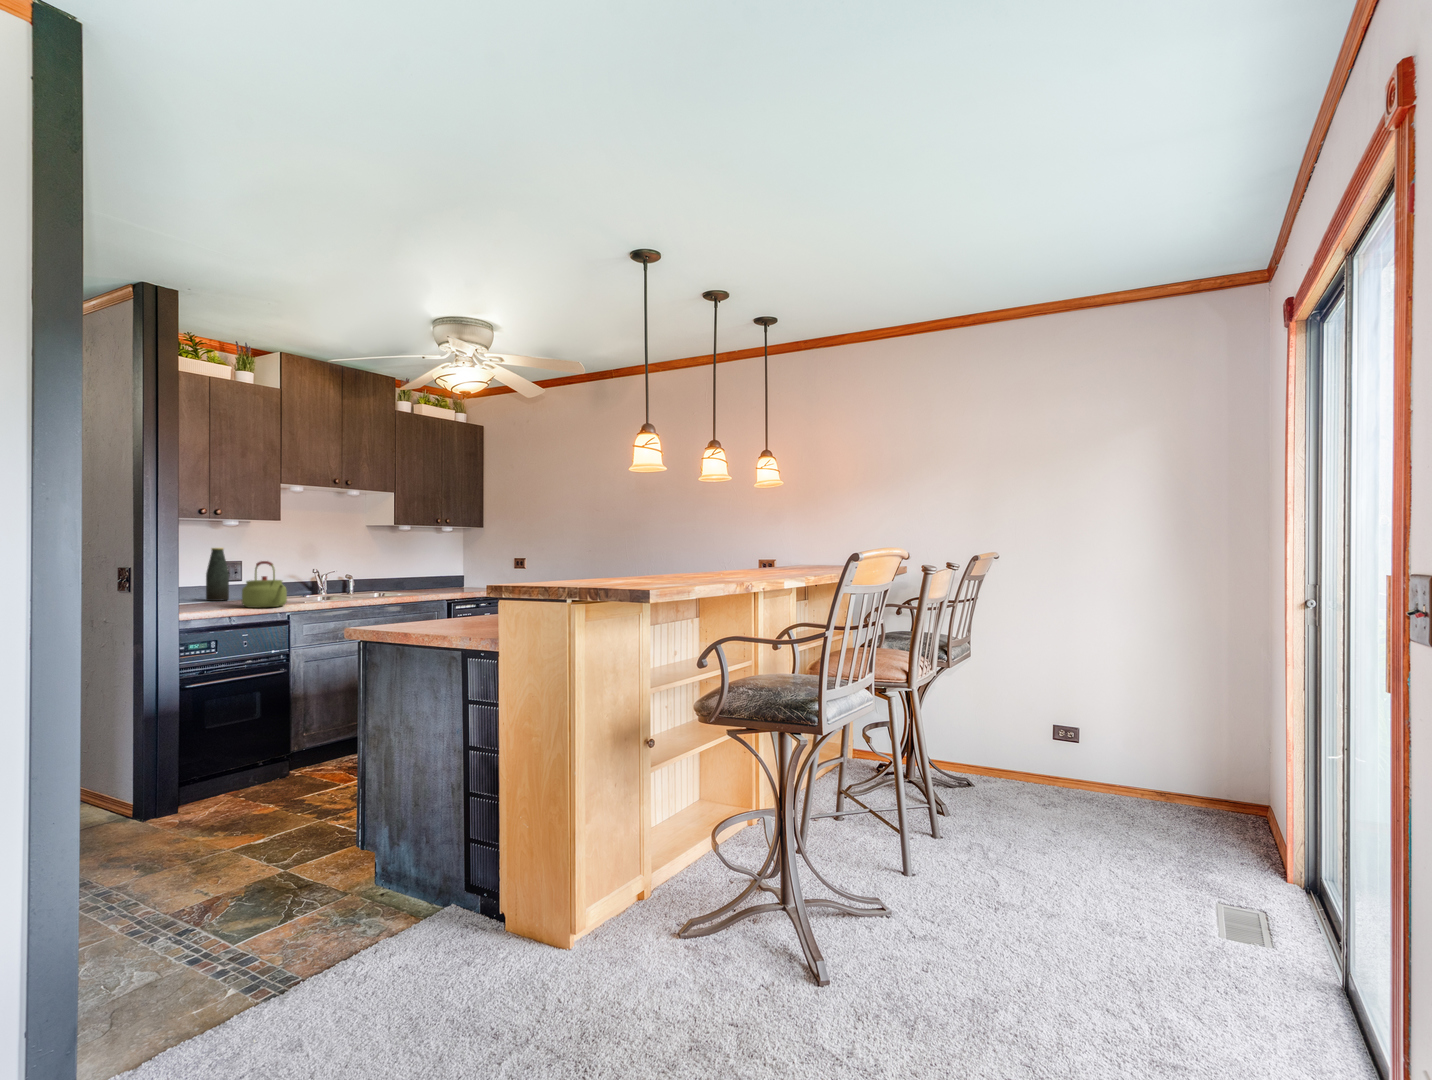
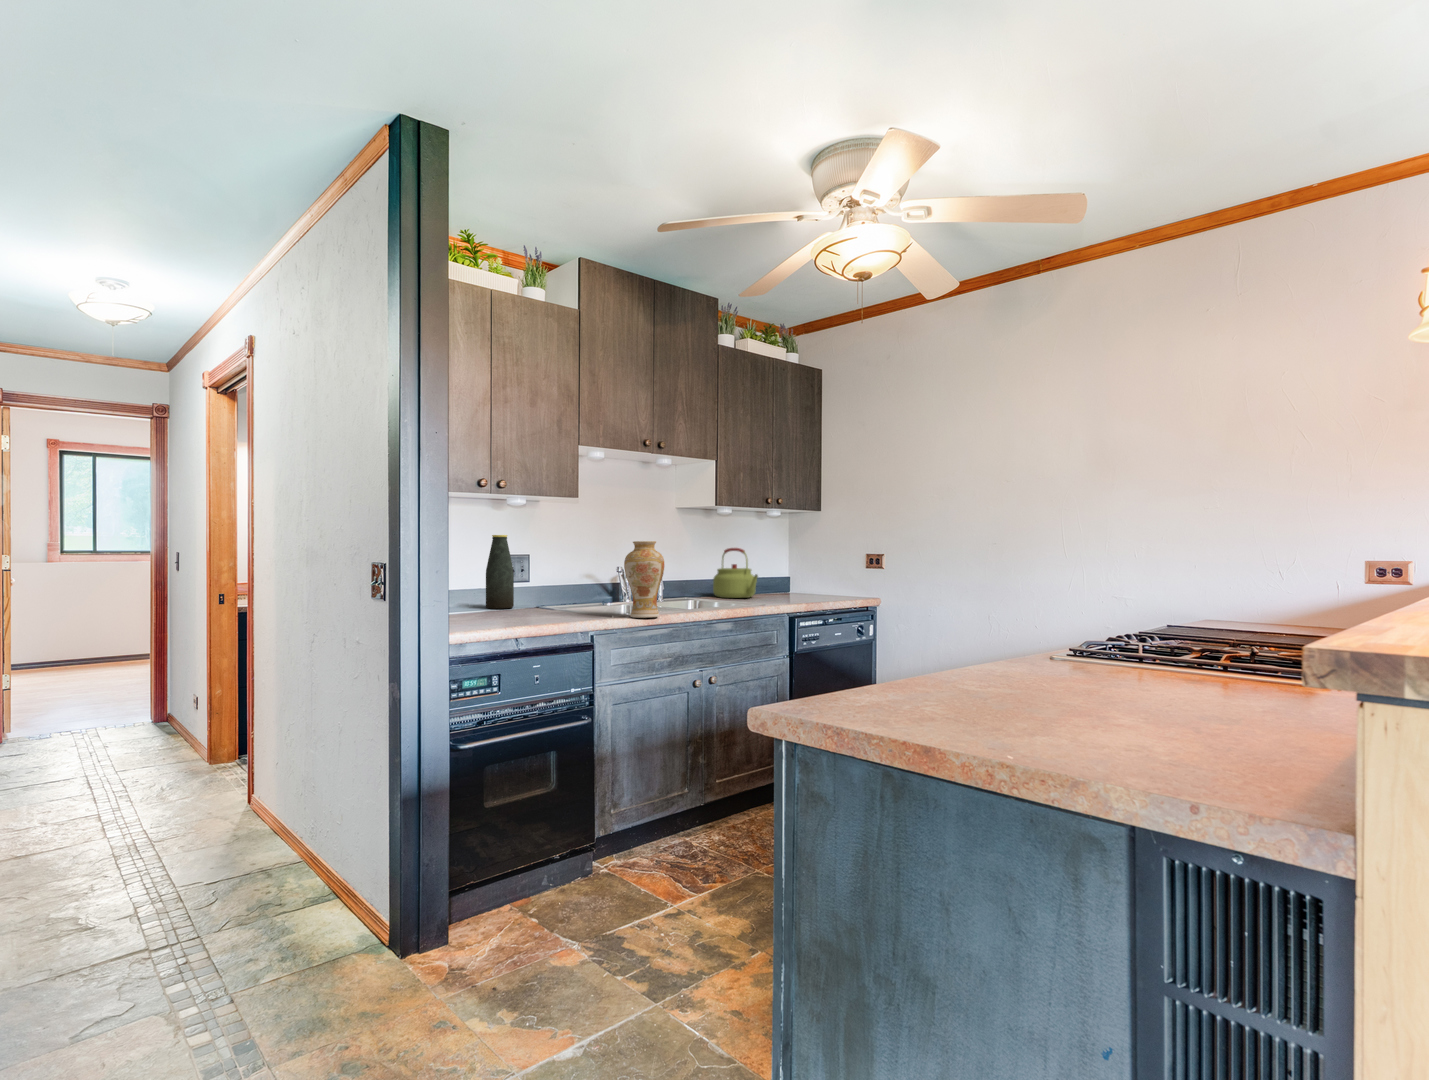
vase: none [315,552,346,604] -> present [624,541,664,618]
kettle: present [242,561,287,608] -> present [713,548,758,598]

